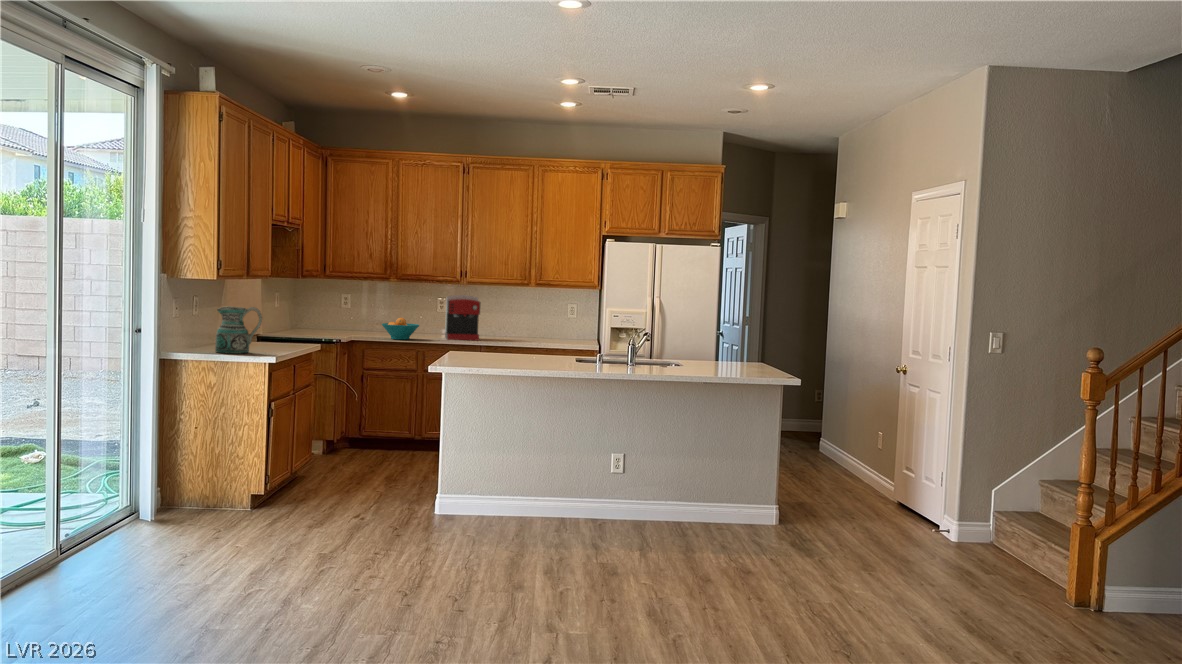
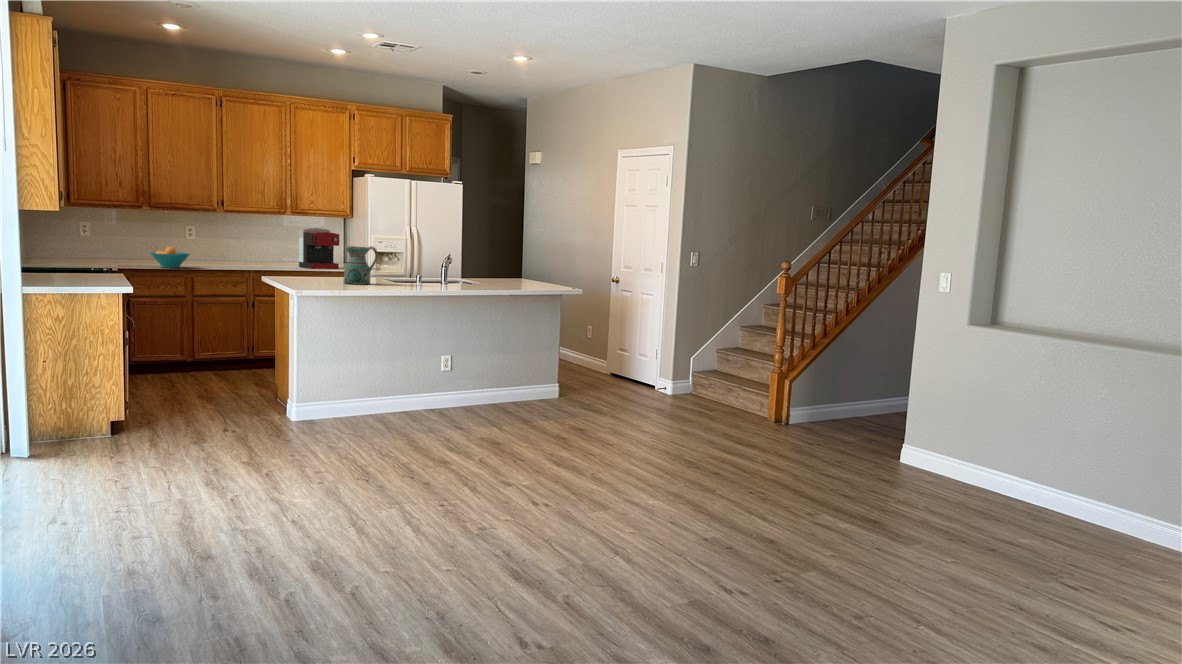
coffee maker: present [445,295,480,341] -> present [299,228,339,269]
ceramic pitcher: present [215,306,262,354] -> present [344,246,378,285]

